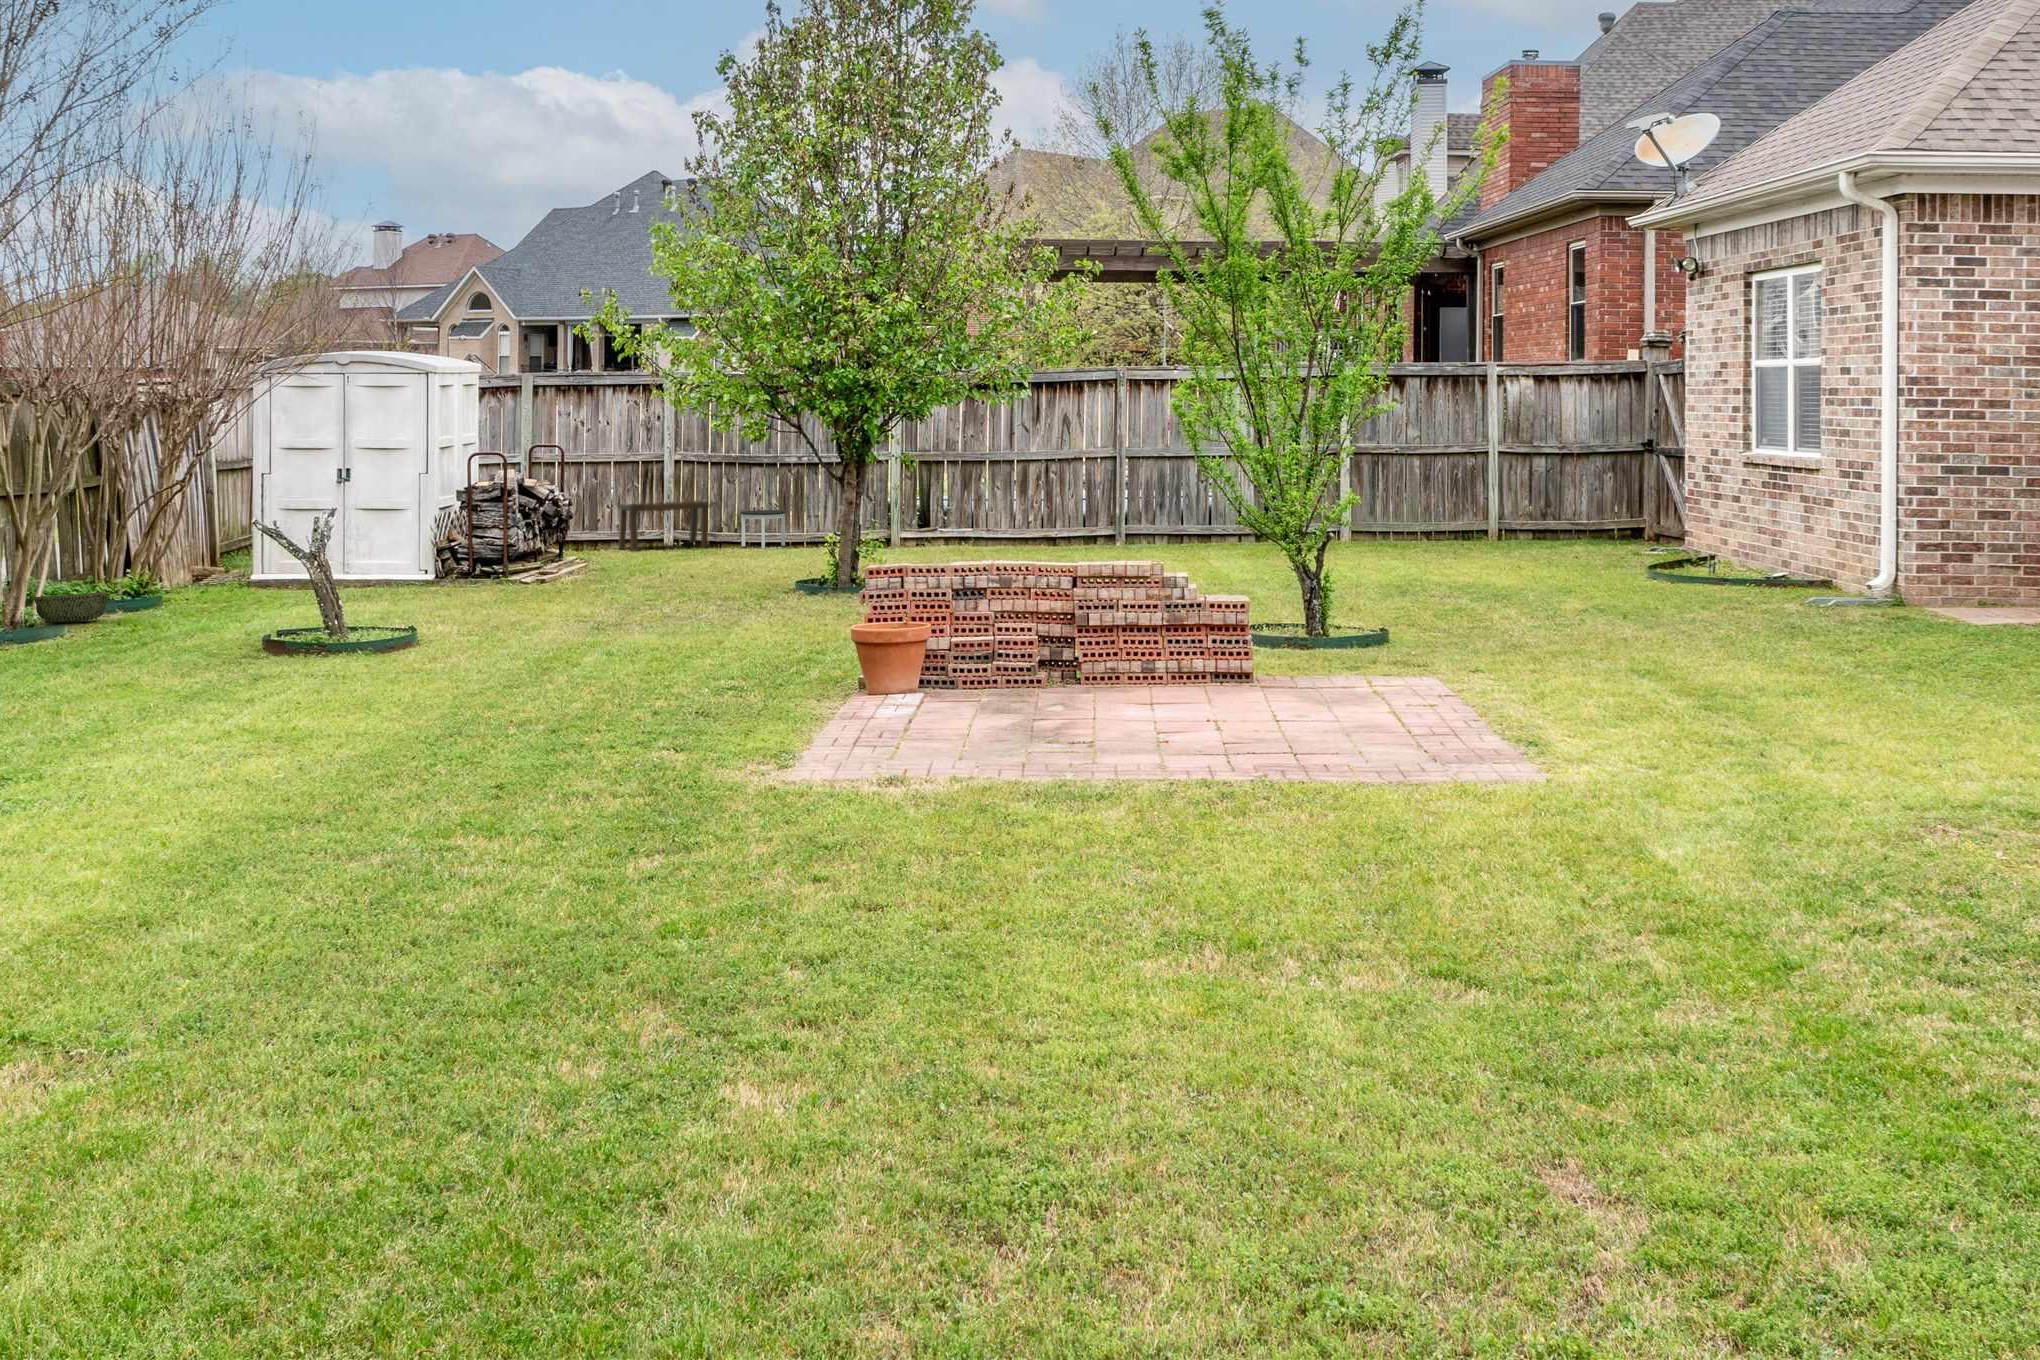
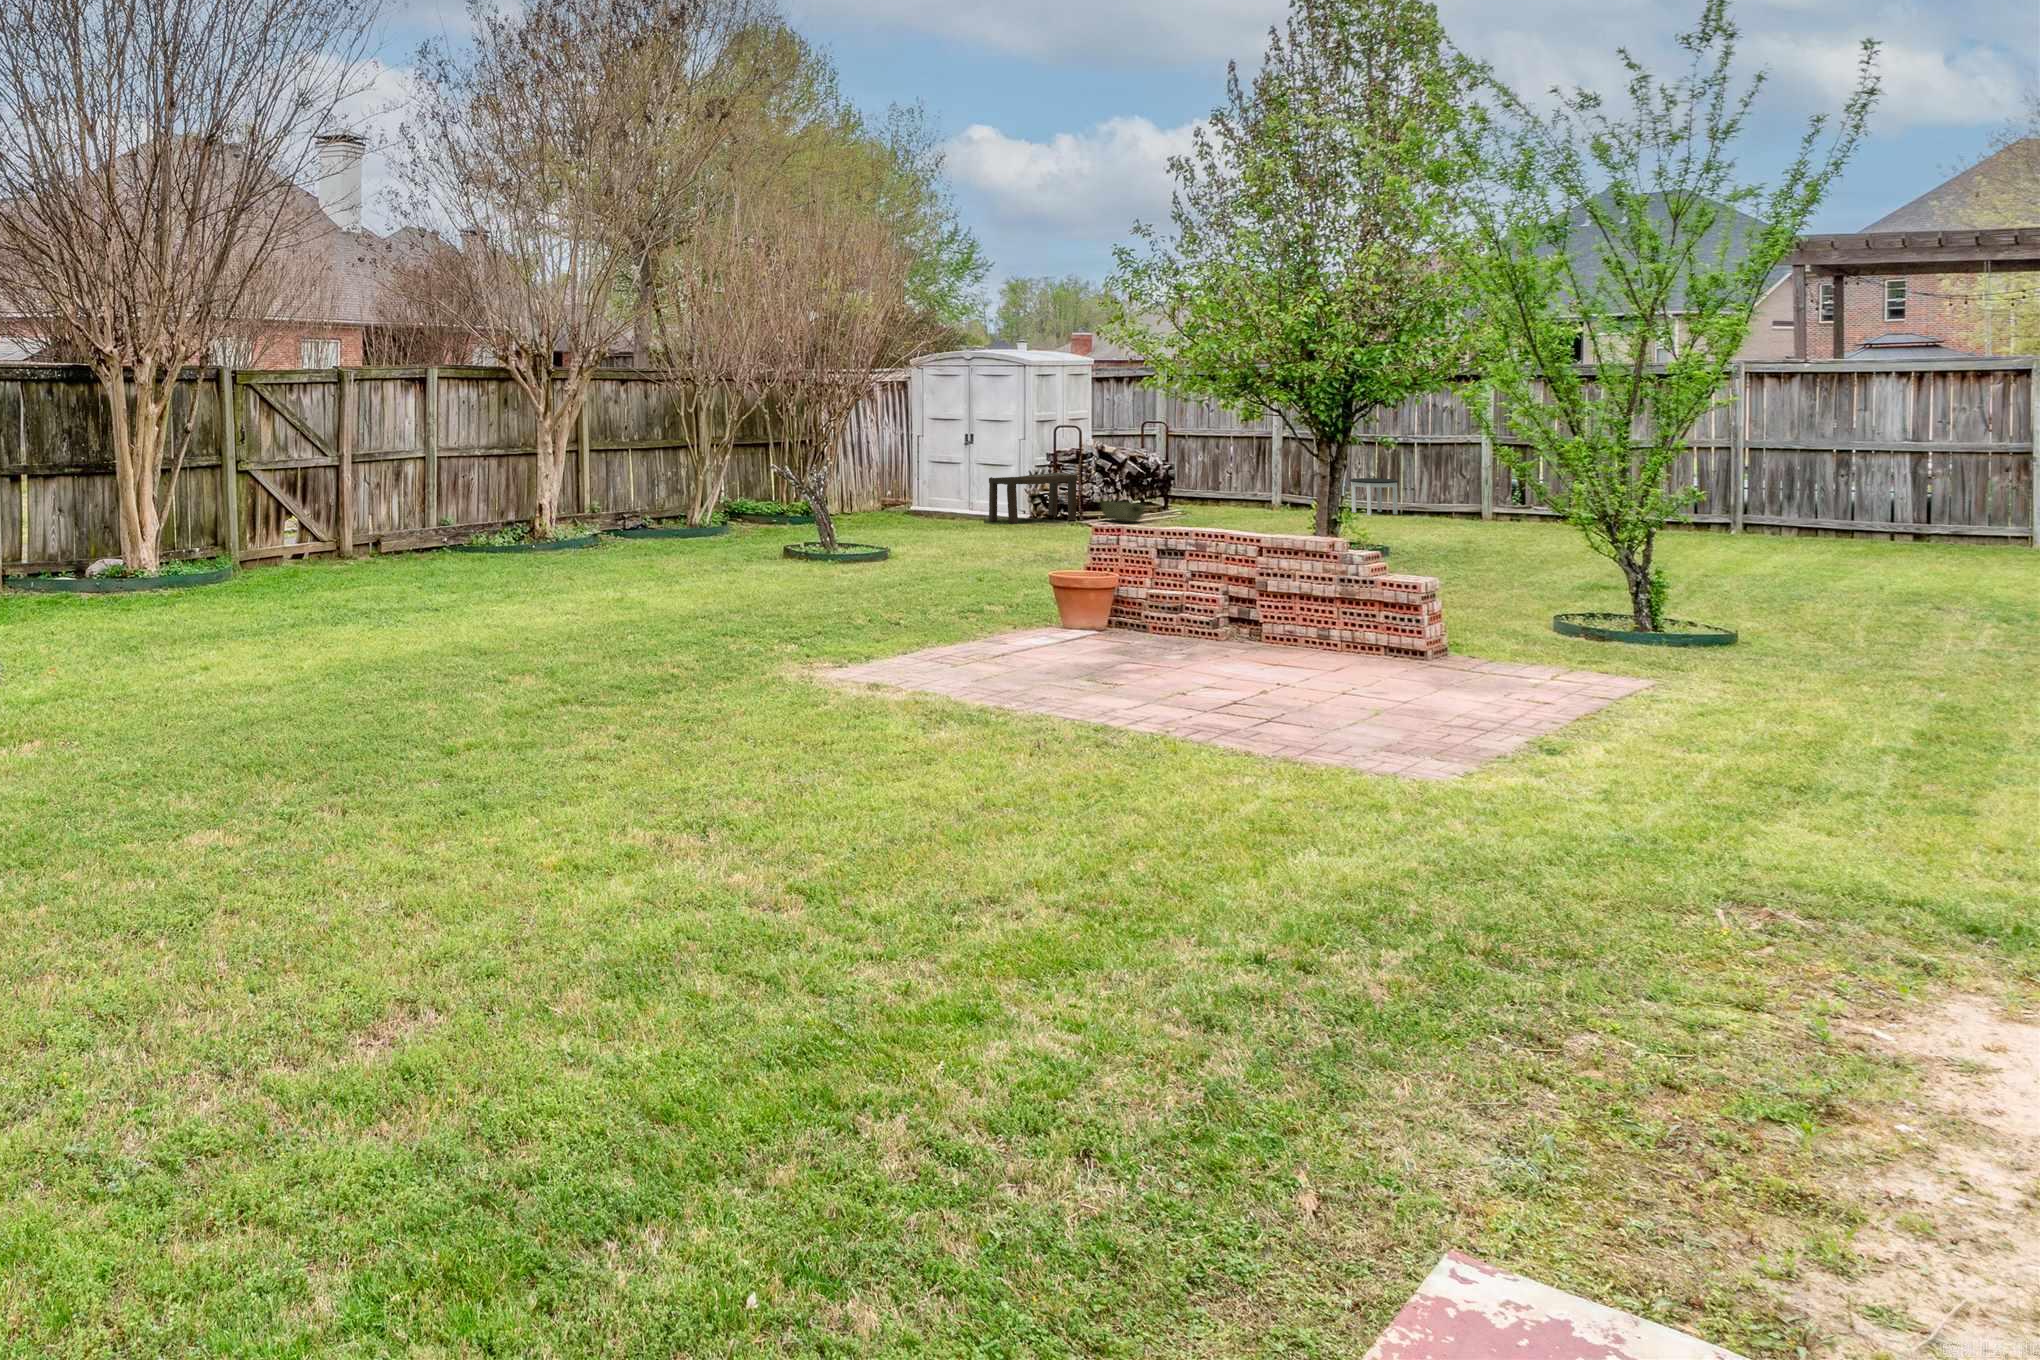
bench: present [619,500,709,552] -> present [989,473,1078,524]
woven basket: present [34,592,107,623] -> present [1100,502,1145,522]

